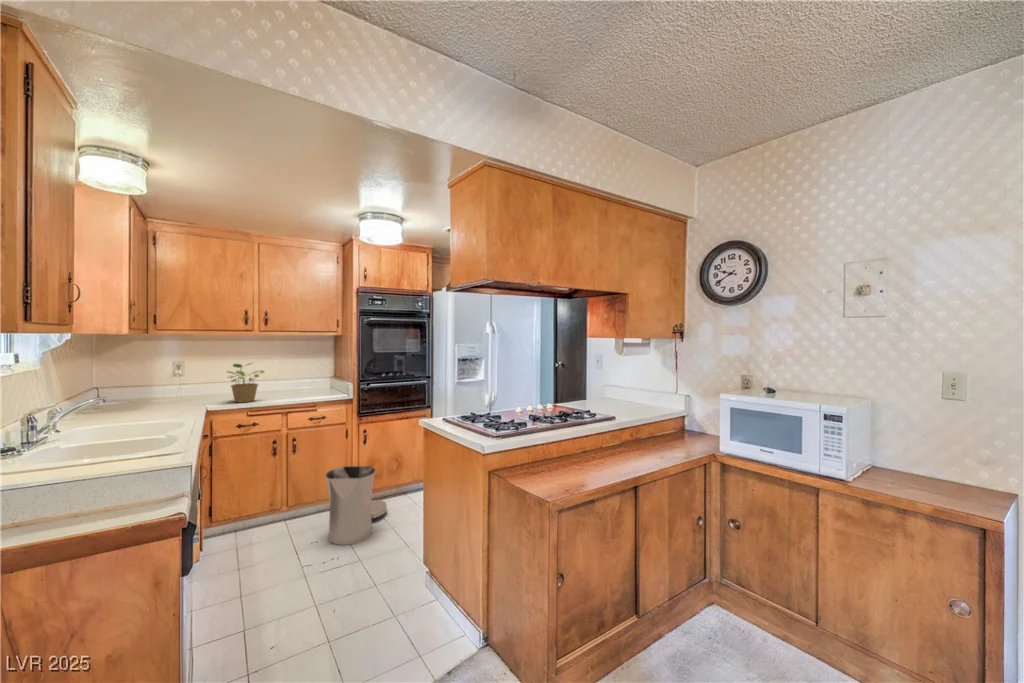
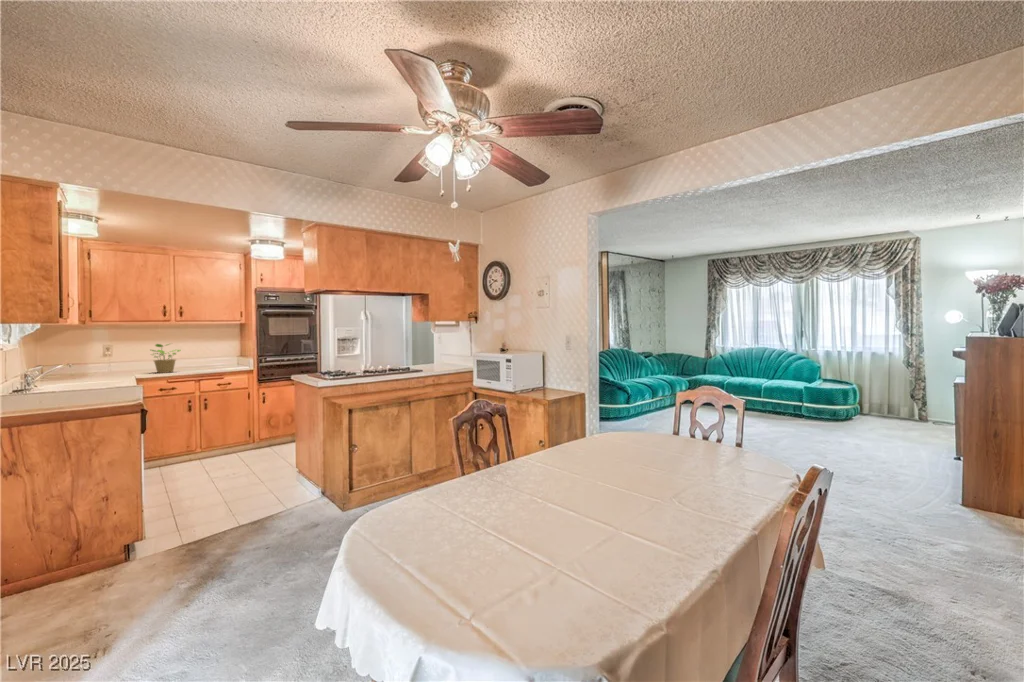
trash can: present [326,466,387,545] -> none [230,416,281,468]

